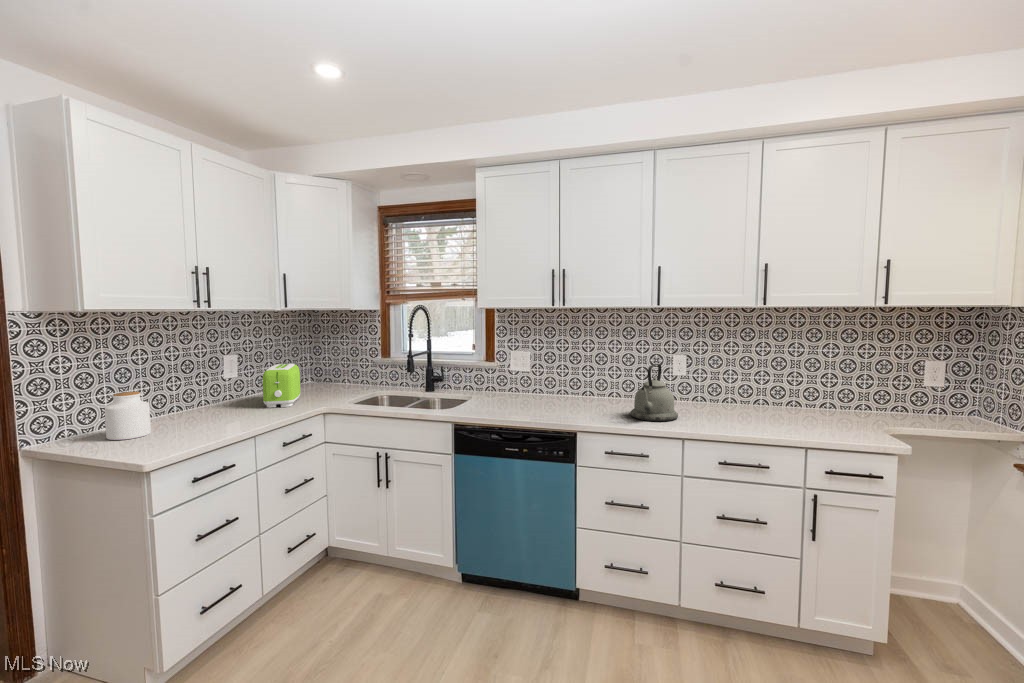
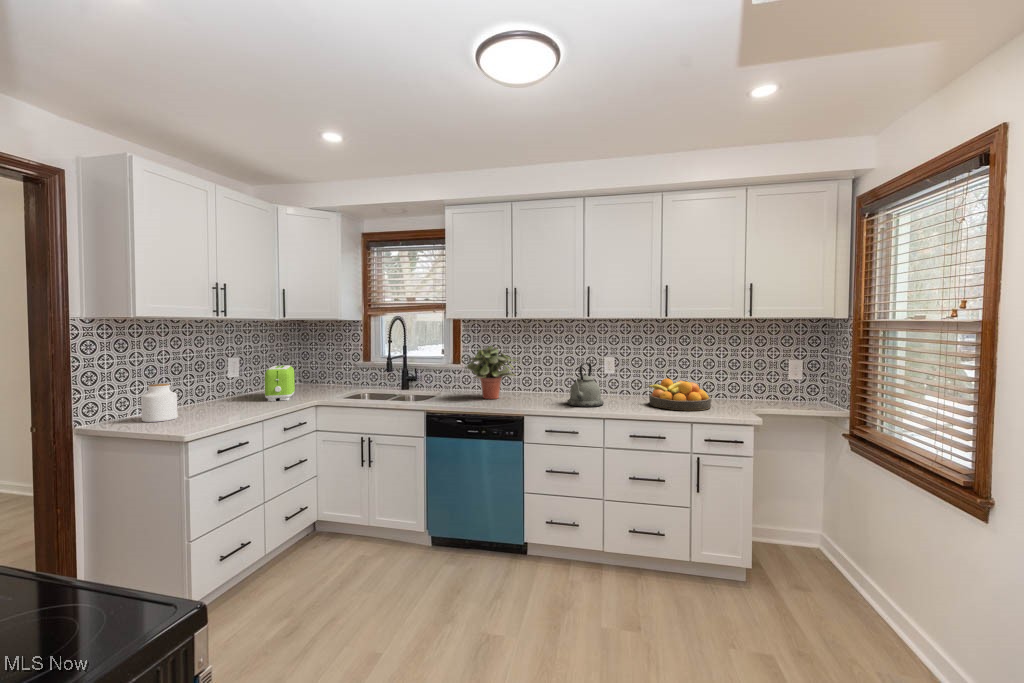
potted plant: none [503,341,566,407] -> present [467,346,517,399]
fruit bowl: none [736,385,824,429] -> present [648,378,711,411]

